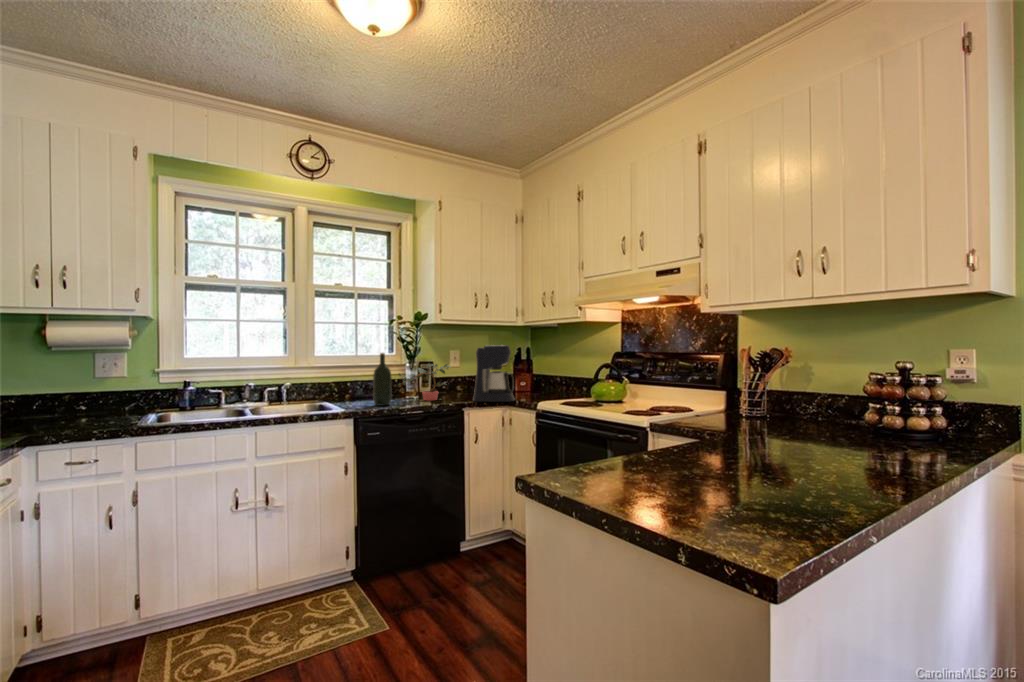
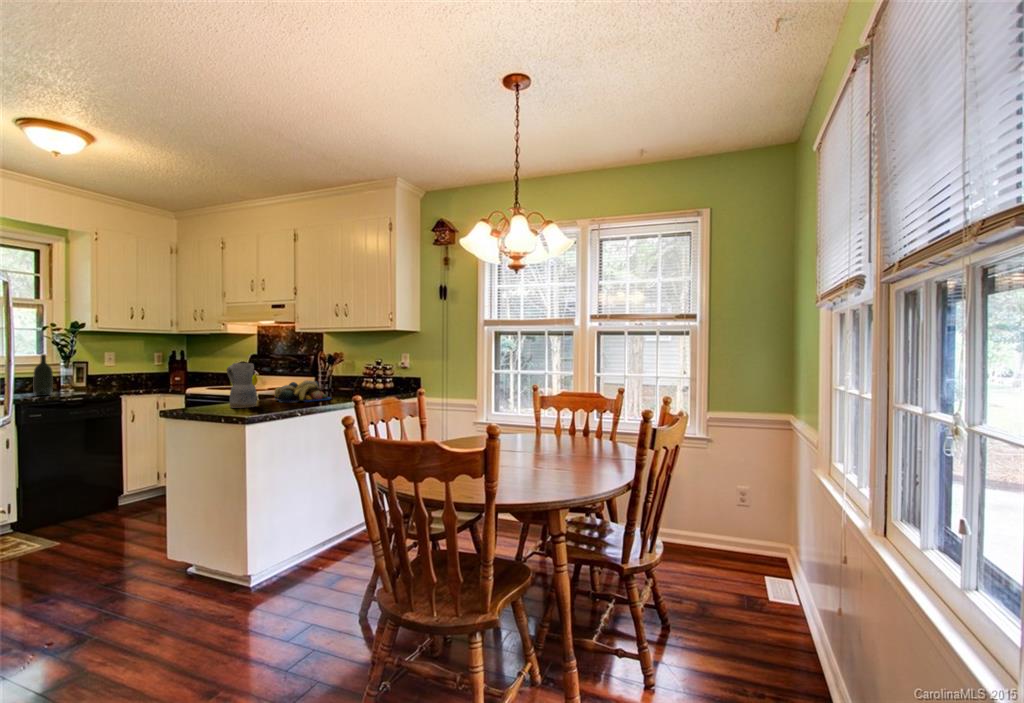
coffee maker: present [473,345,515,402] -> none [131,349,169,391]
potted plant: present [398,363,450,401] -> none [53,362,110,393]
ceramic pitcher: none [634,375,713,503] -> present [227,363,257,408]
fruit bowl: none [714,412,867,481] -> present [274,380,331,403]

